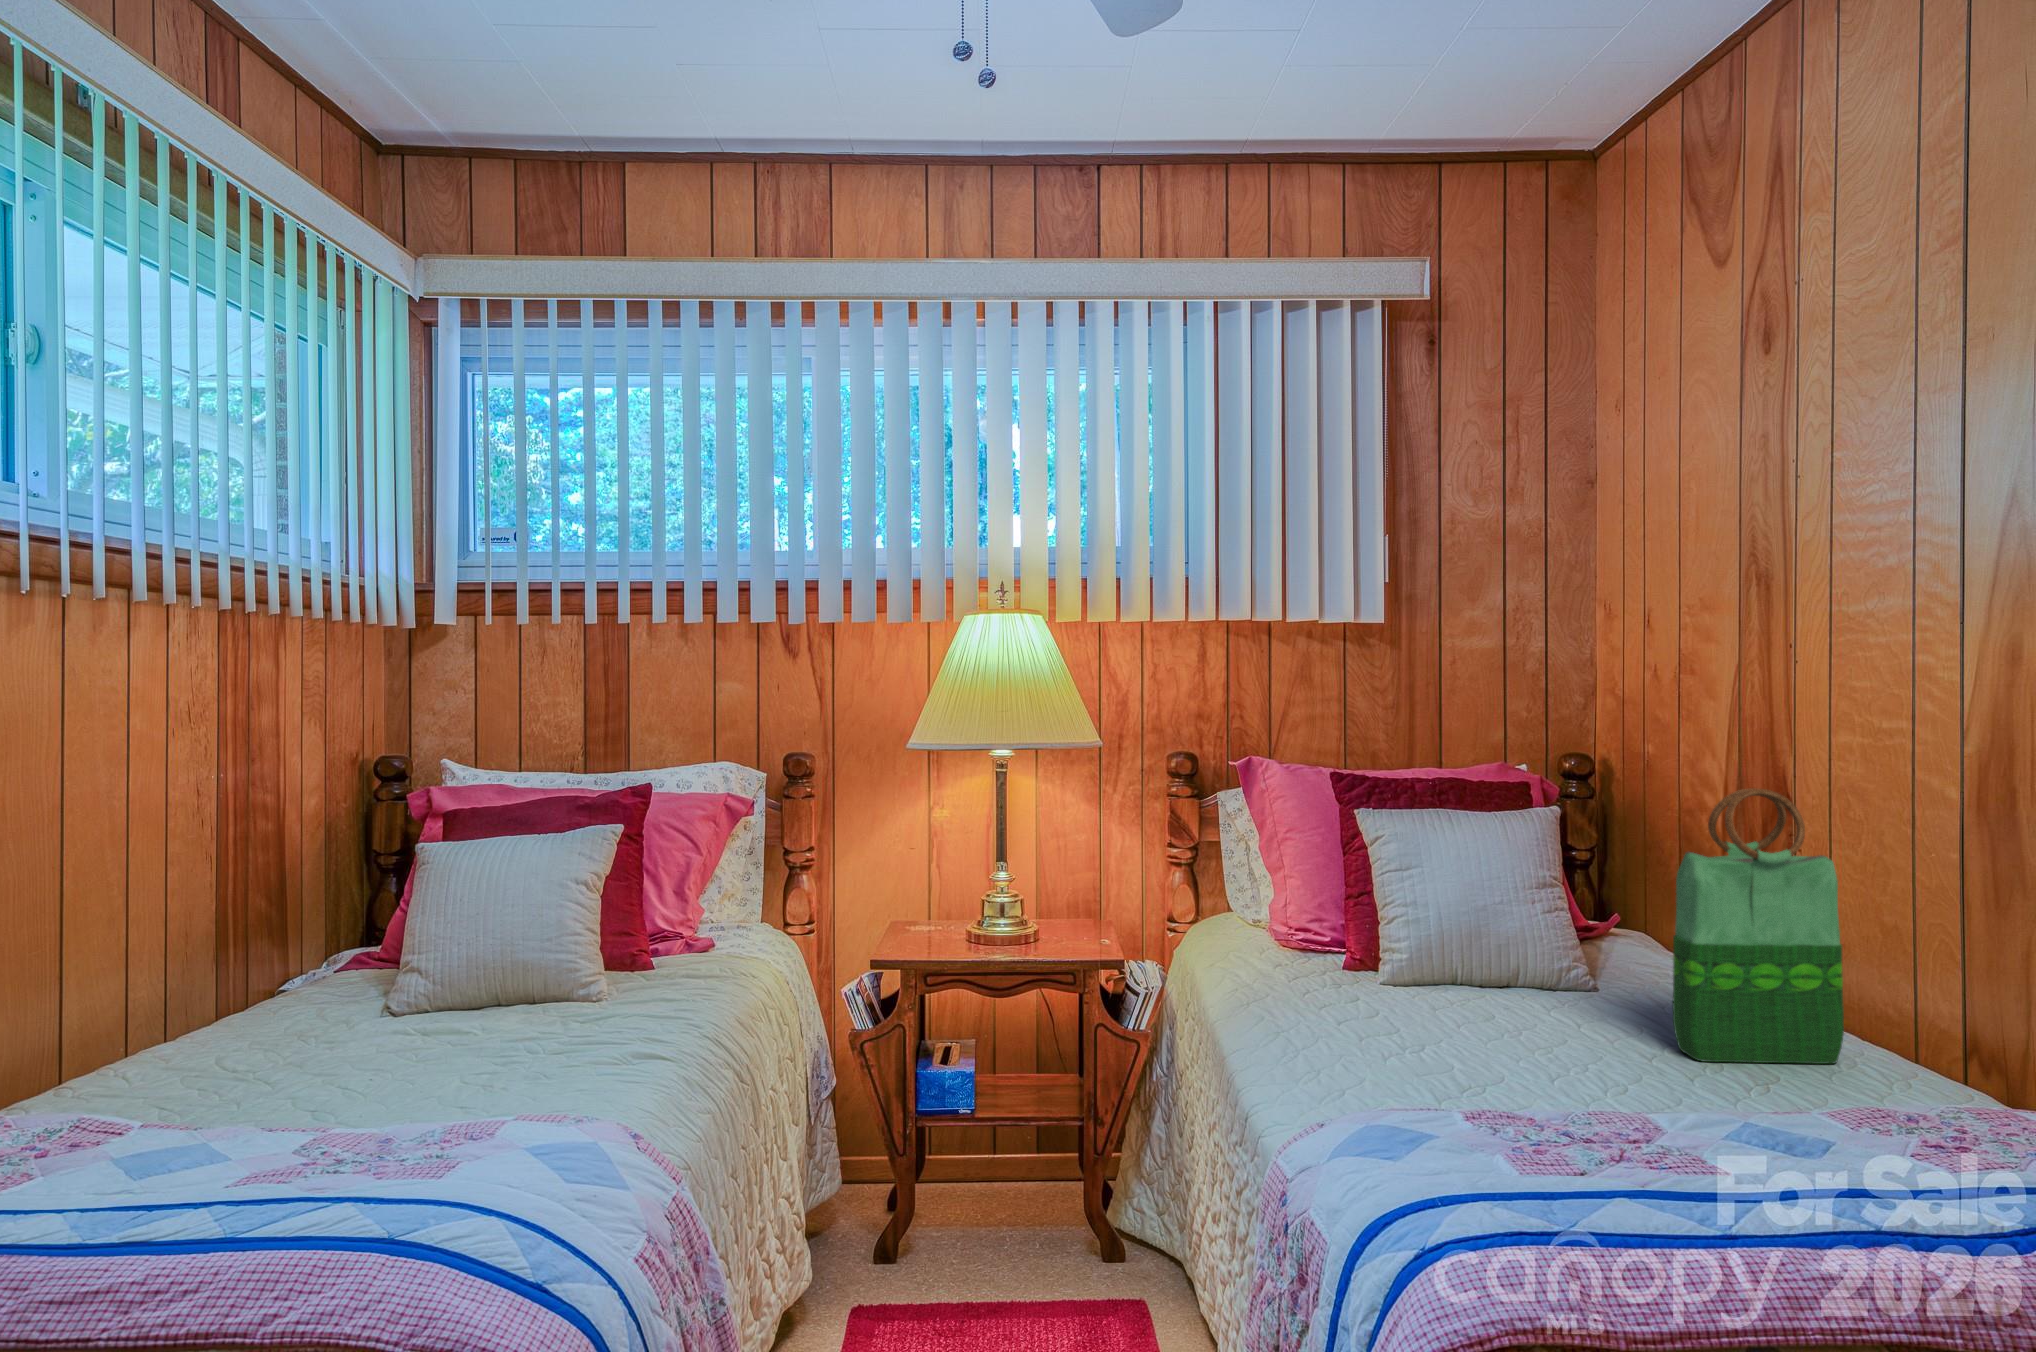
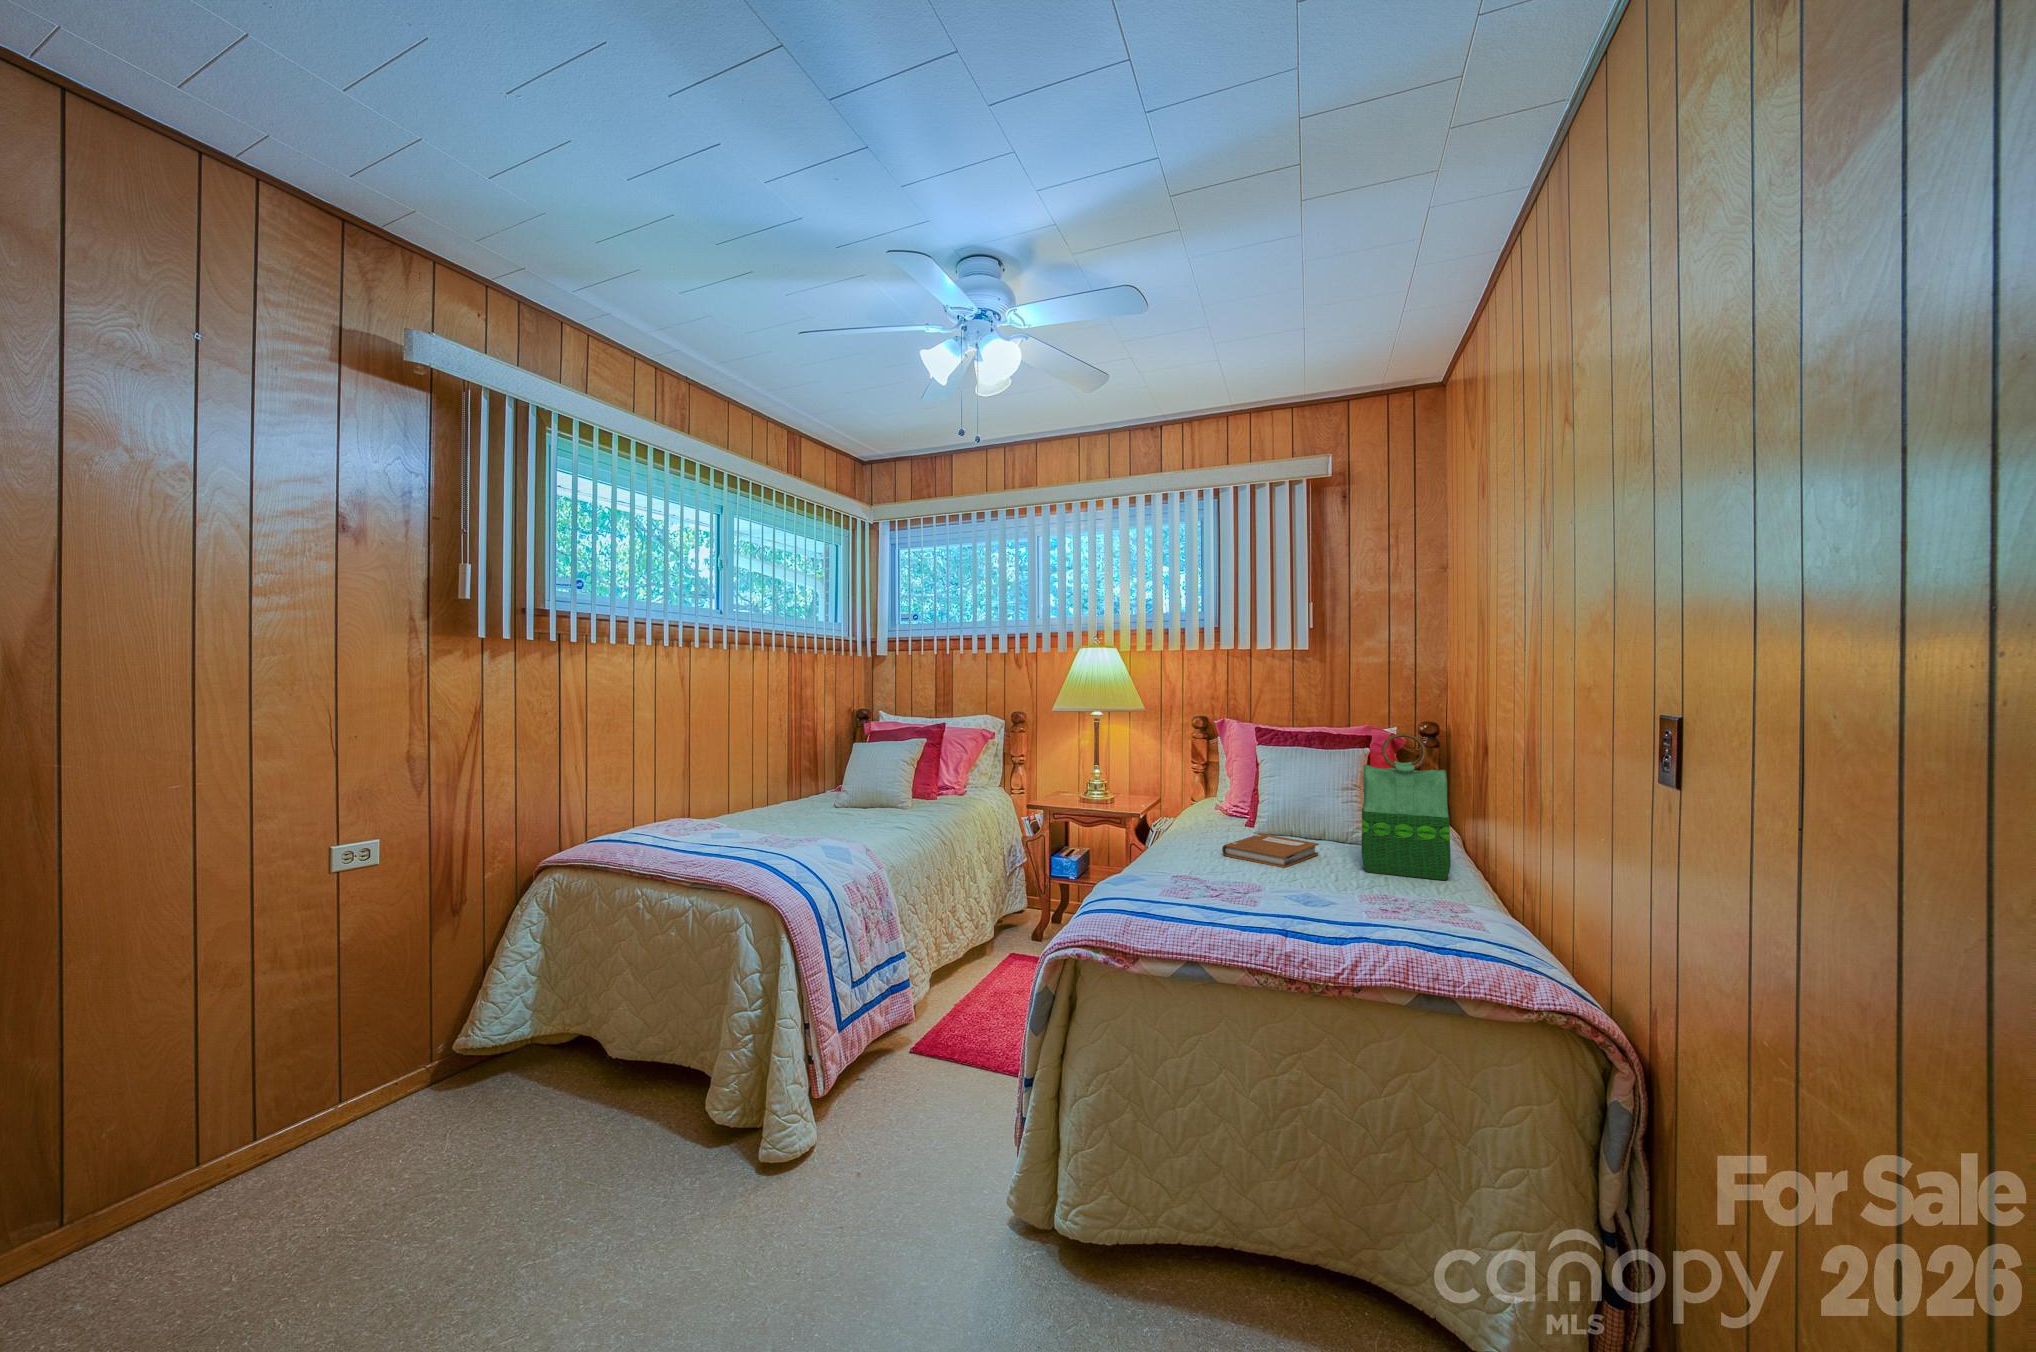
notebook: none [1417,995,1564,1071] -> present [1222,834,1319,868]

